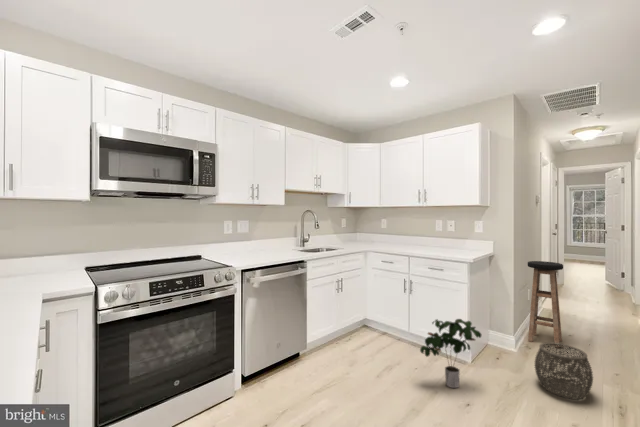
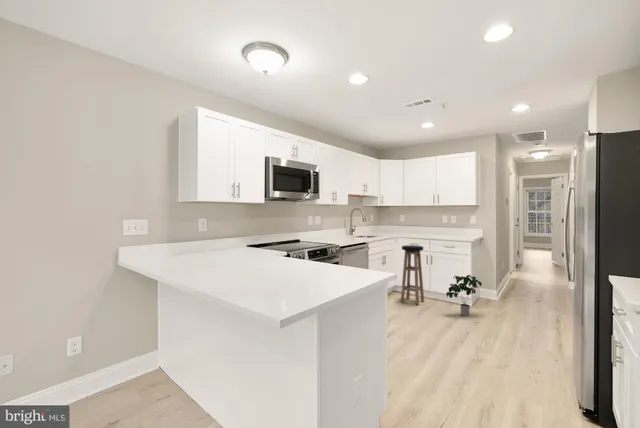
bar stool: present [528,261,563,347] -> present [401,245,424,305]
woven basket: present [535,342,593,399] -> none [511,288,544,317]

